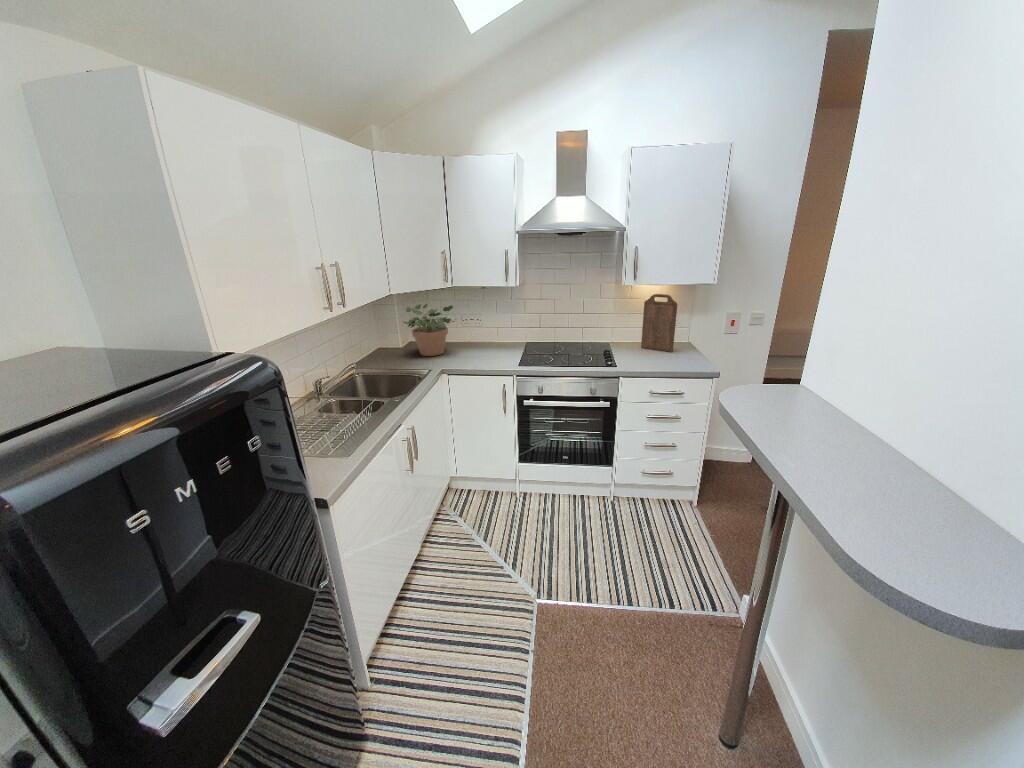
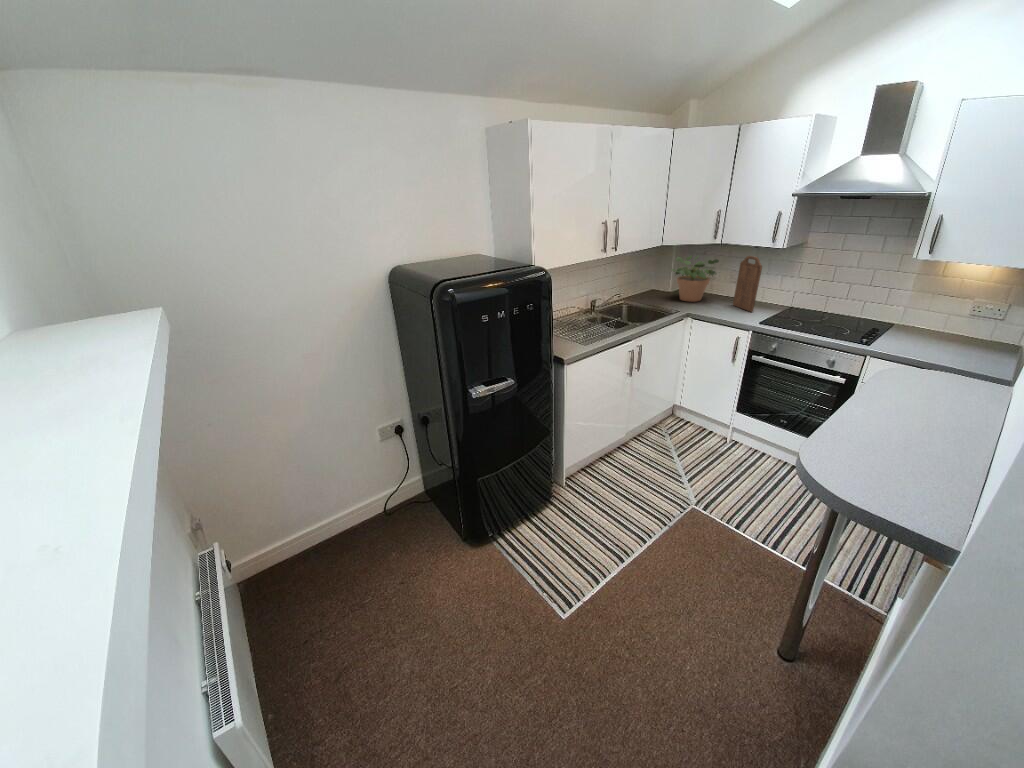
cutting board: present [641,294,678,352] -> present [733,256,762,312]

